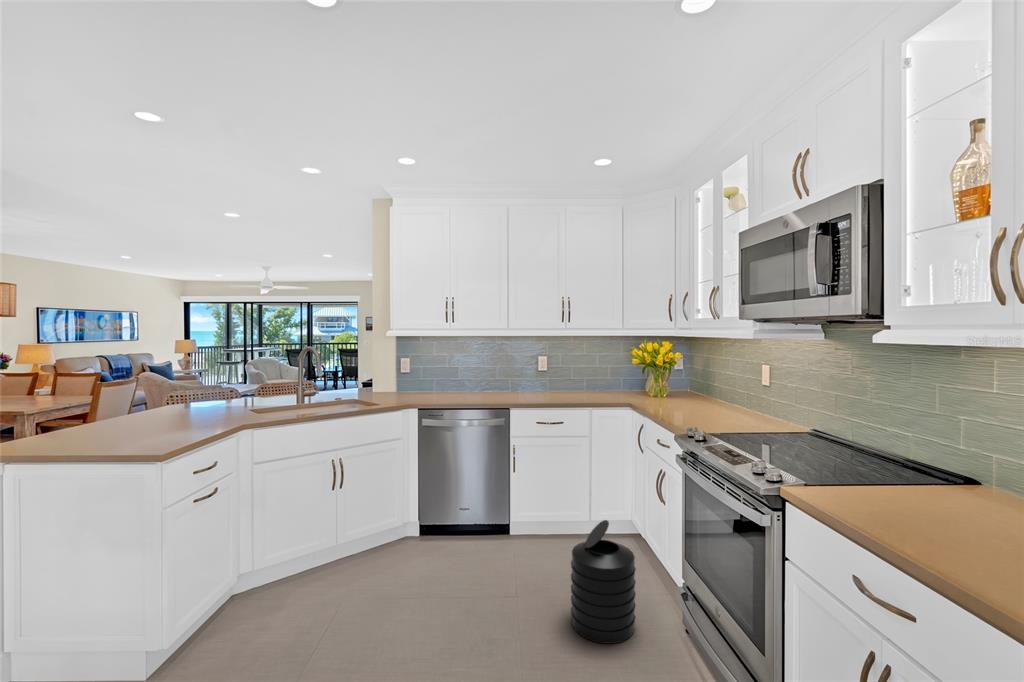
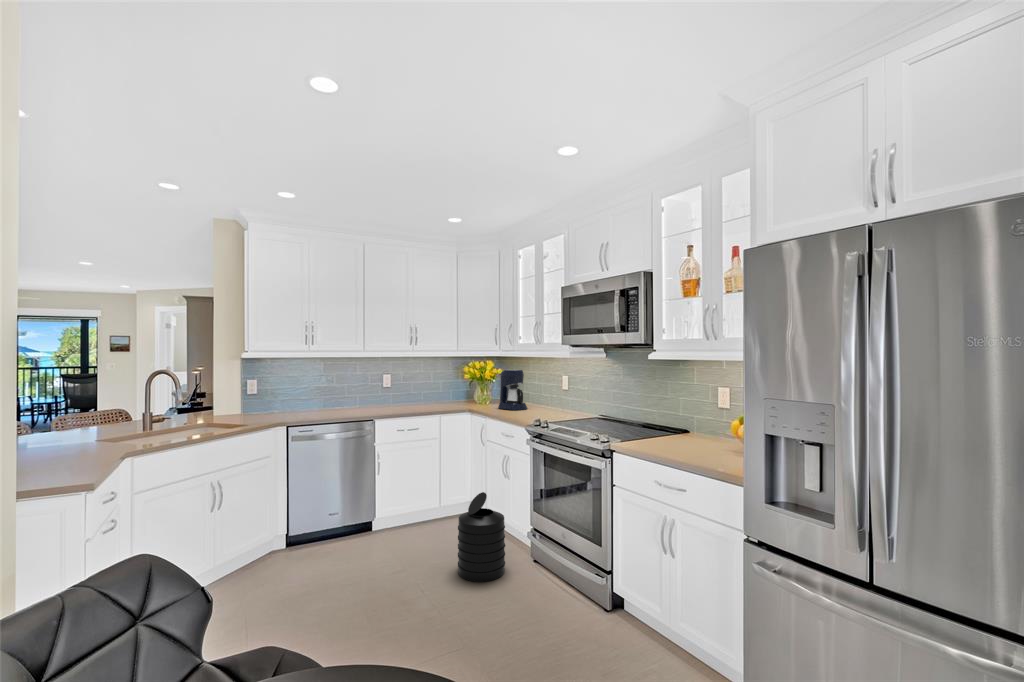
coffee maker: none [667,355,707,409] -> present [498,370,527,410]

